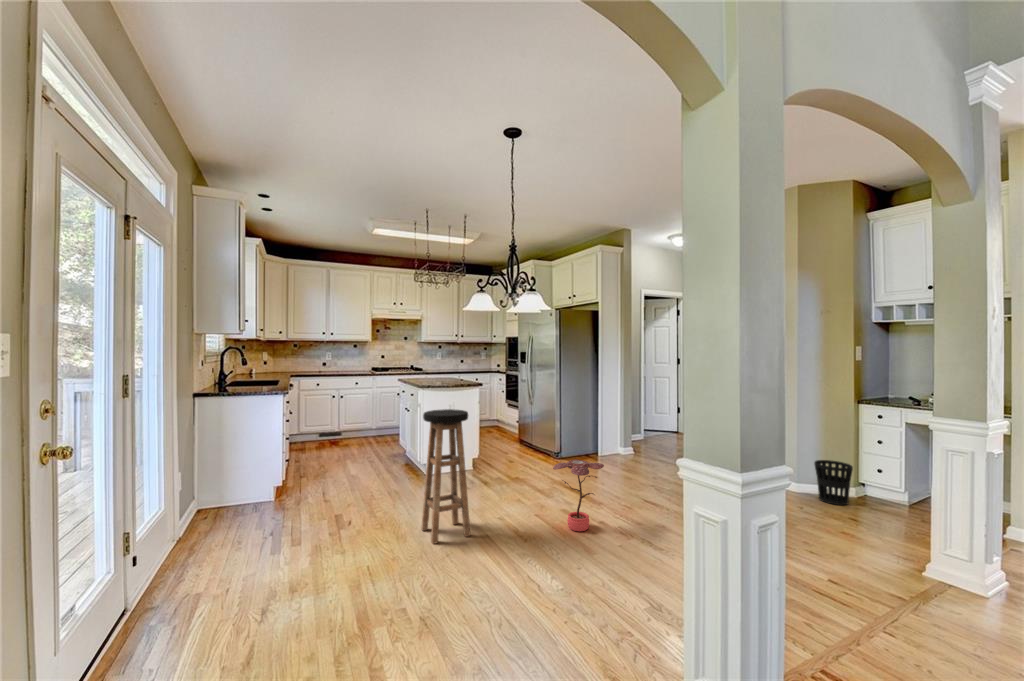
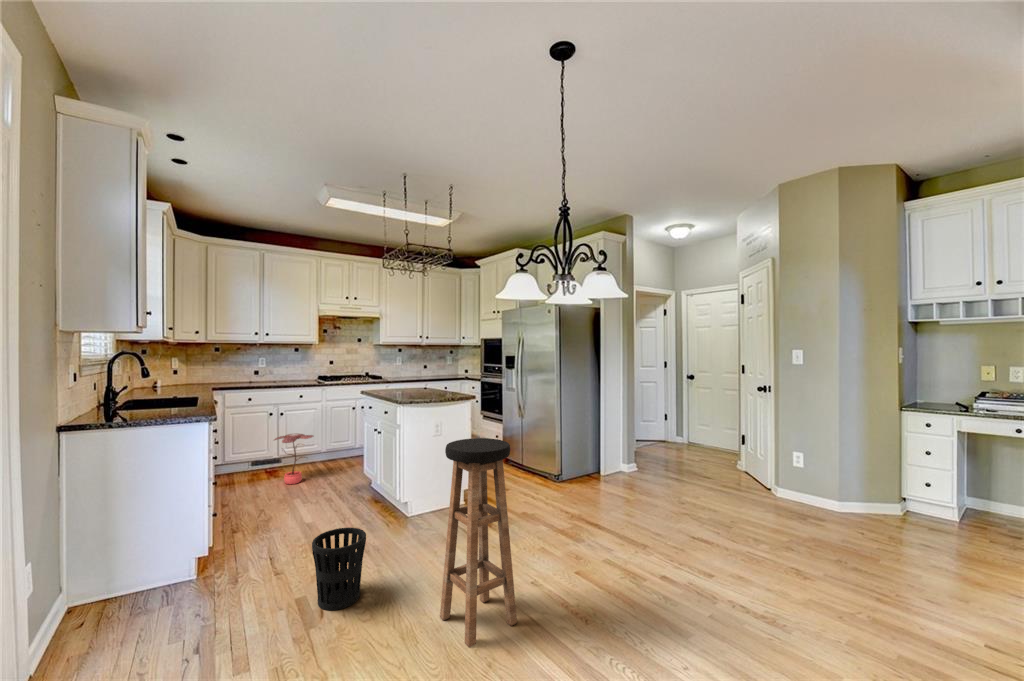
potted plant: present [553,460,604,531] -> present [274,434,313,484]
wastebasket: present [814,460,853,505] -> present [312,528,366,610]

